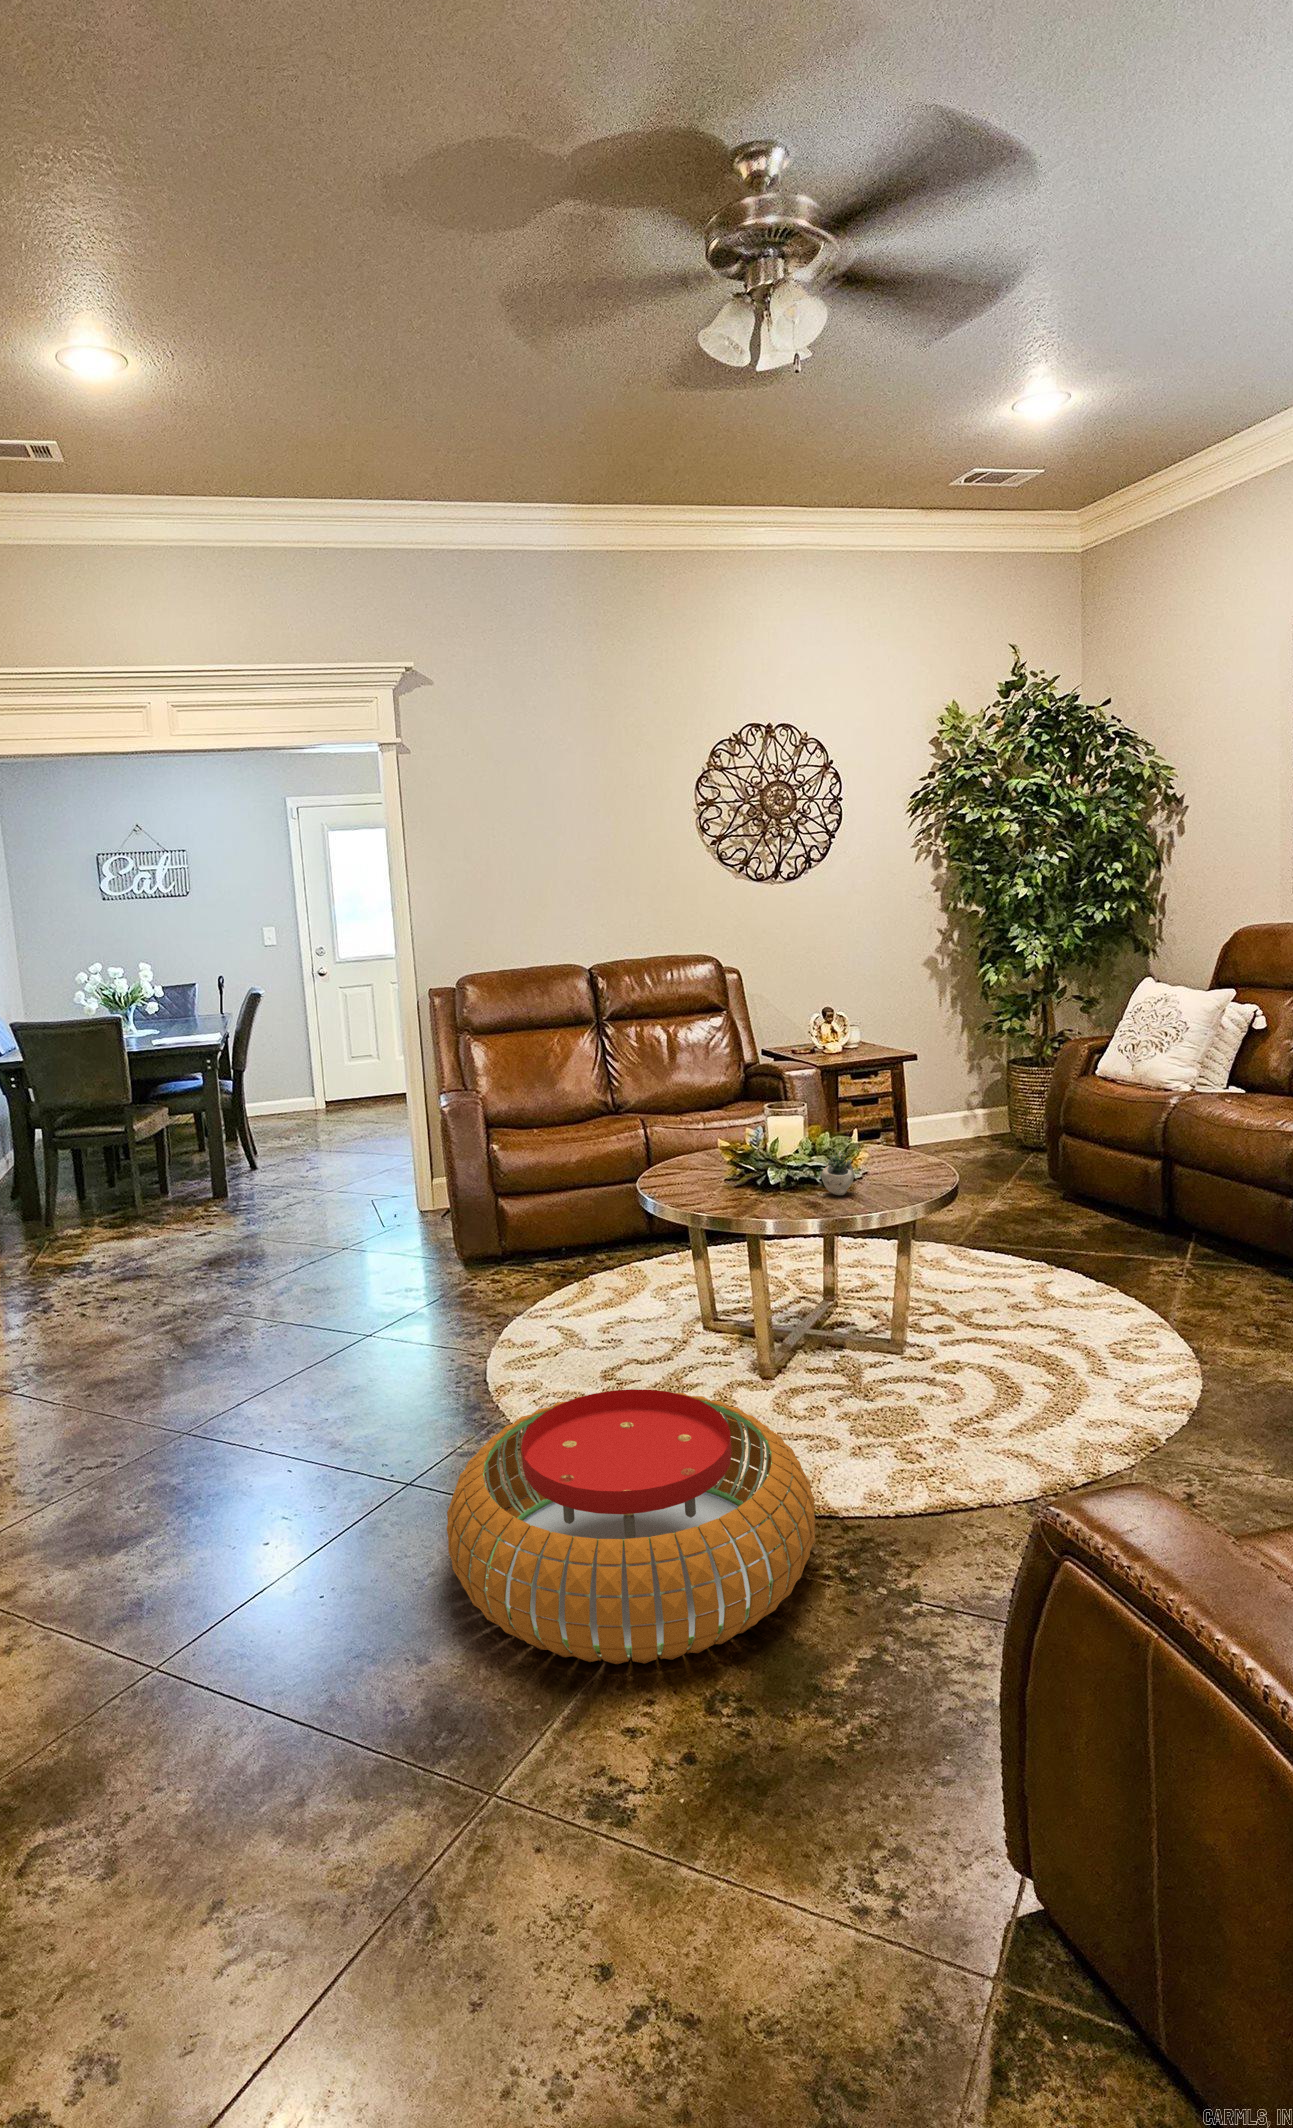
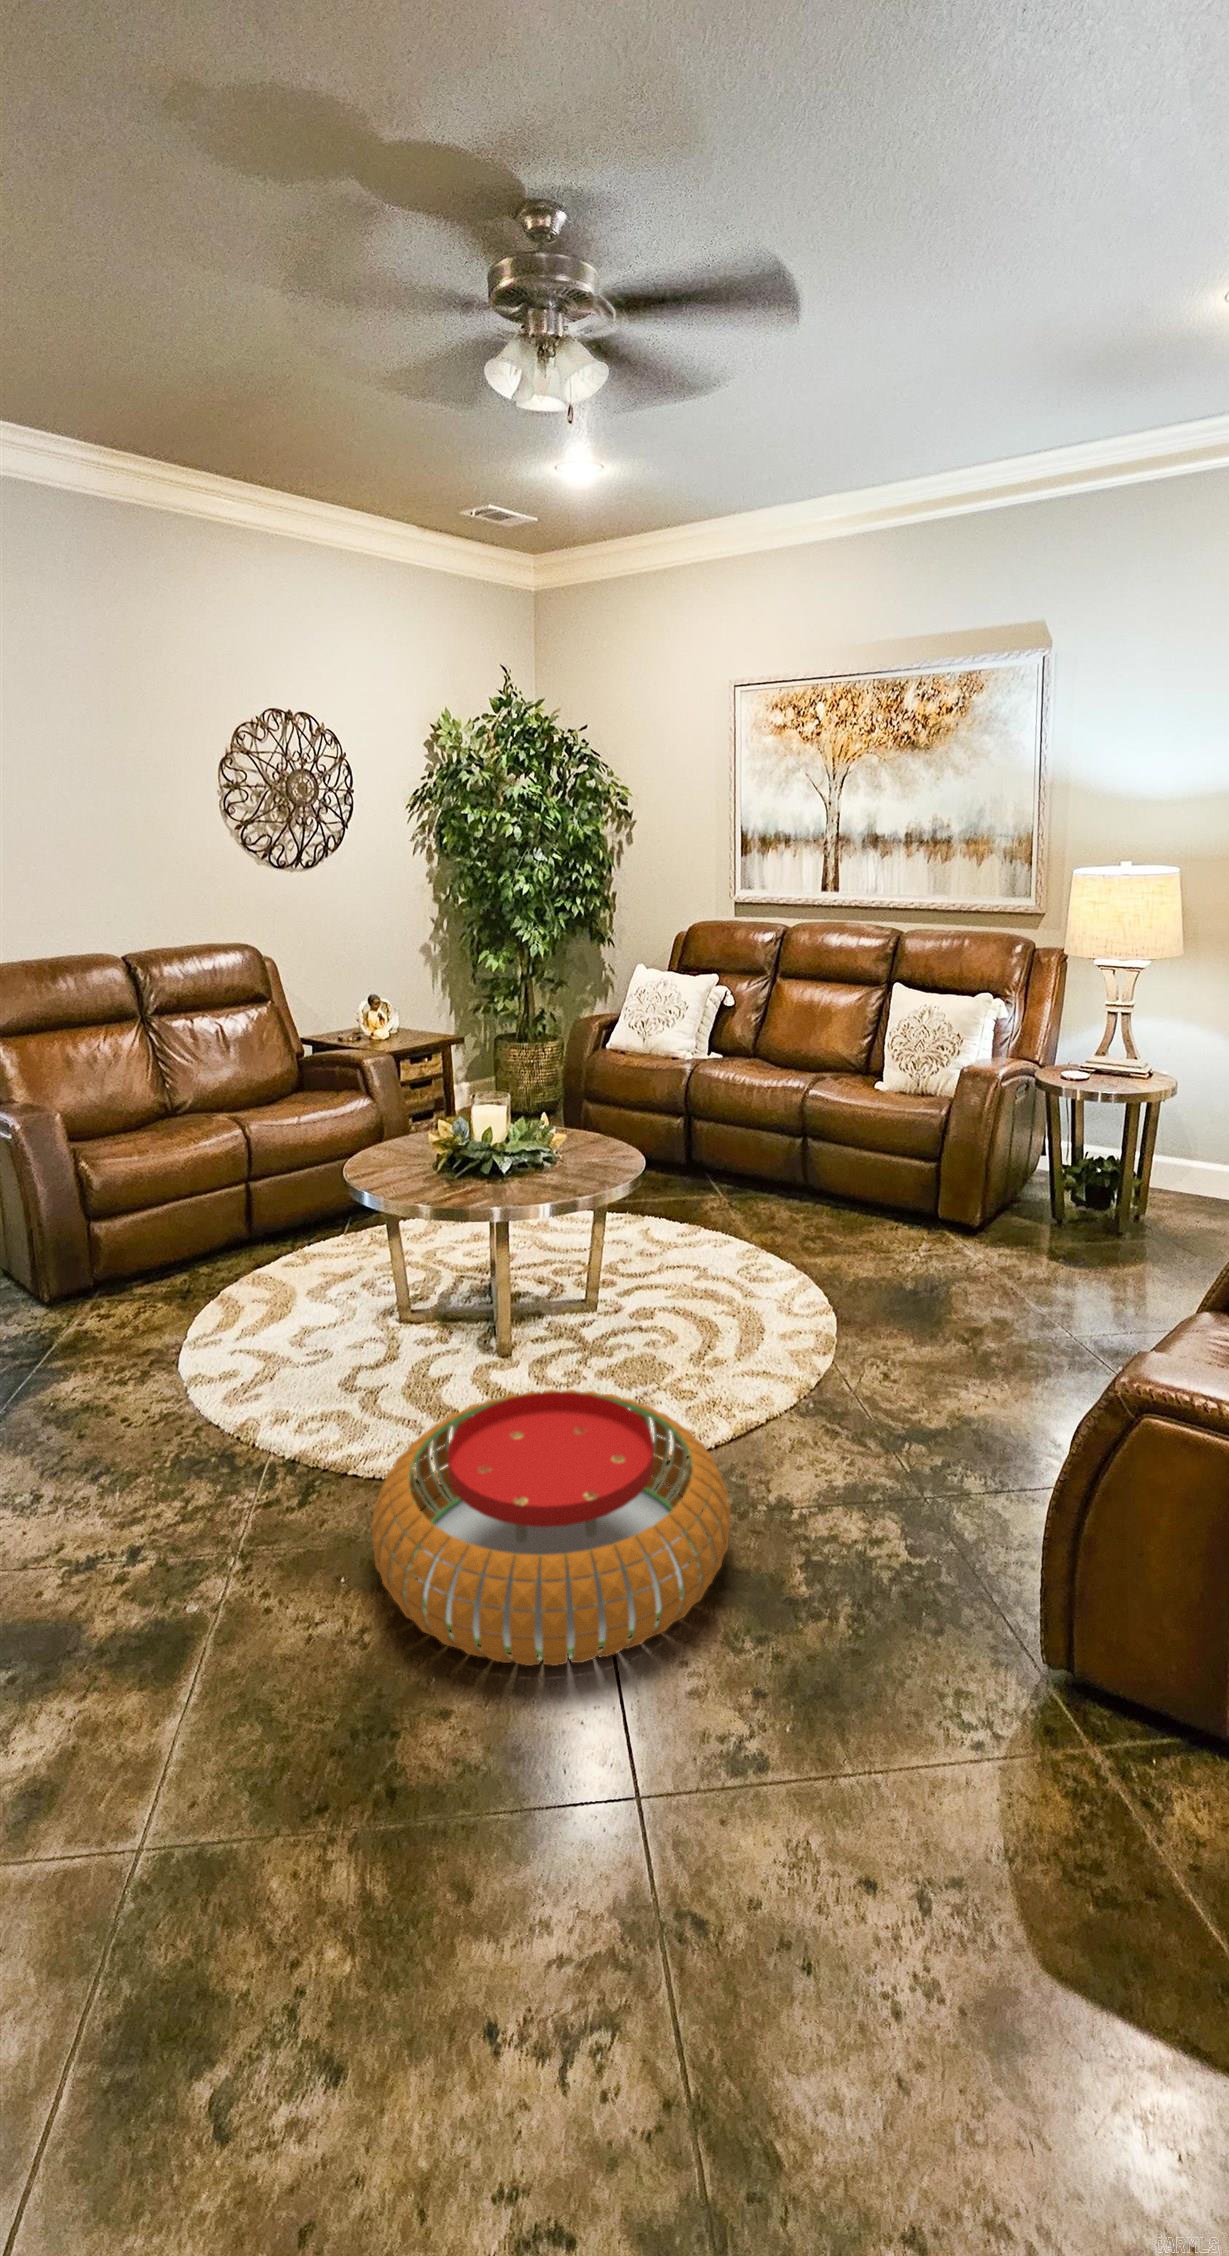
succulent plant: present [821,1142,886,1195] -> none [551,1129,605,1182]

